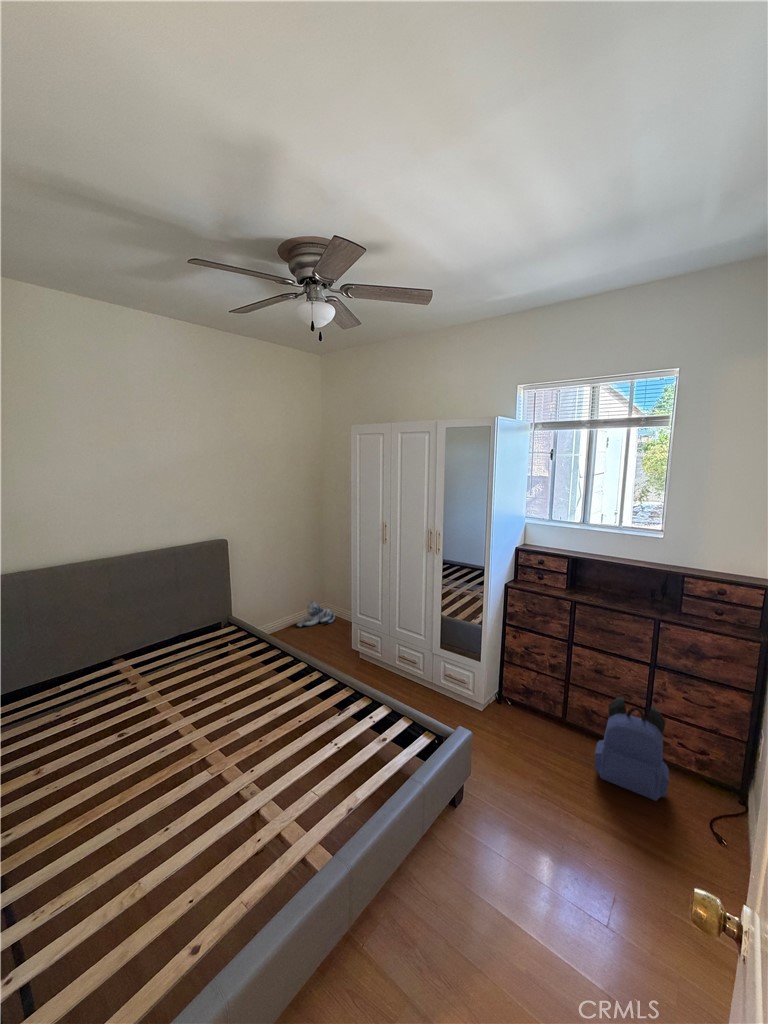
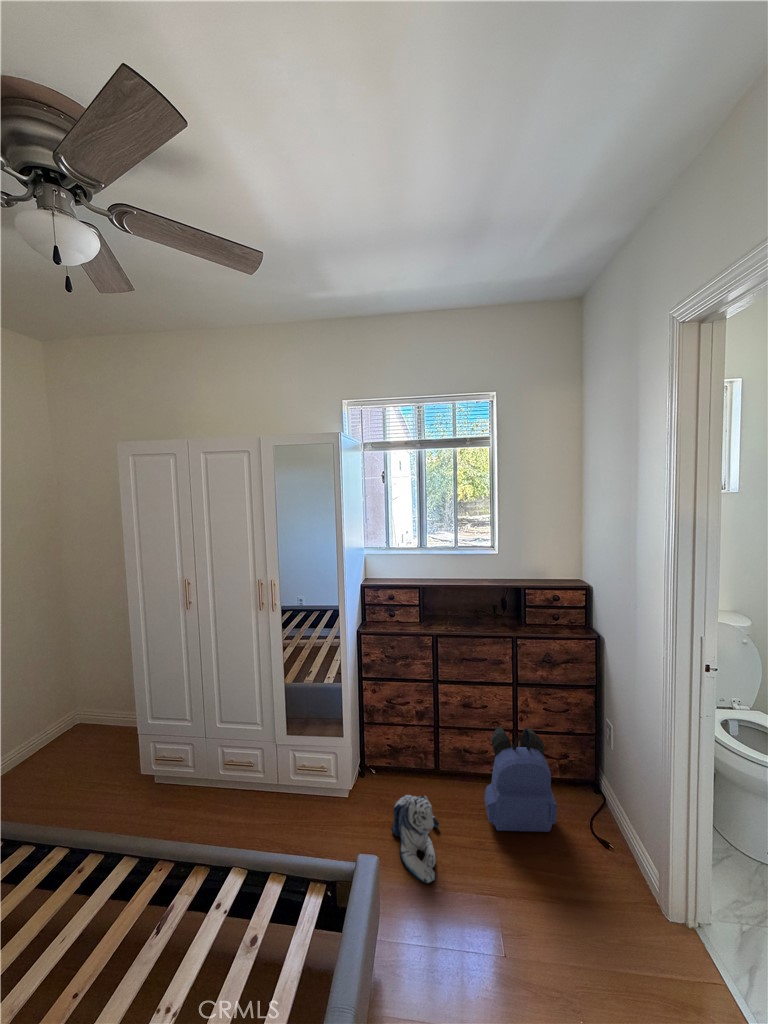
plush toy: present [297,601,336,627] -> present [392,795,439,883]

